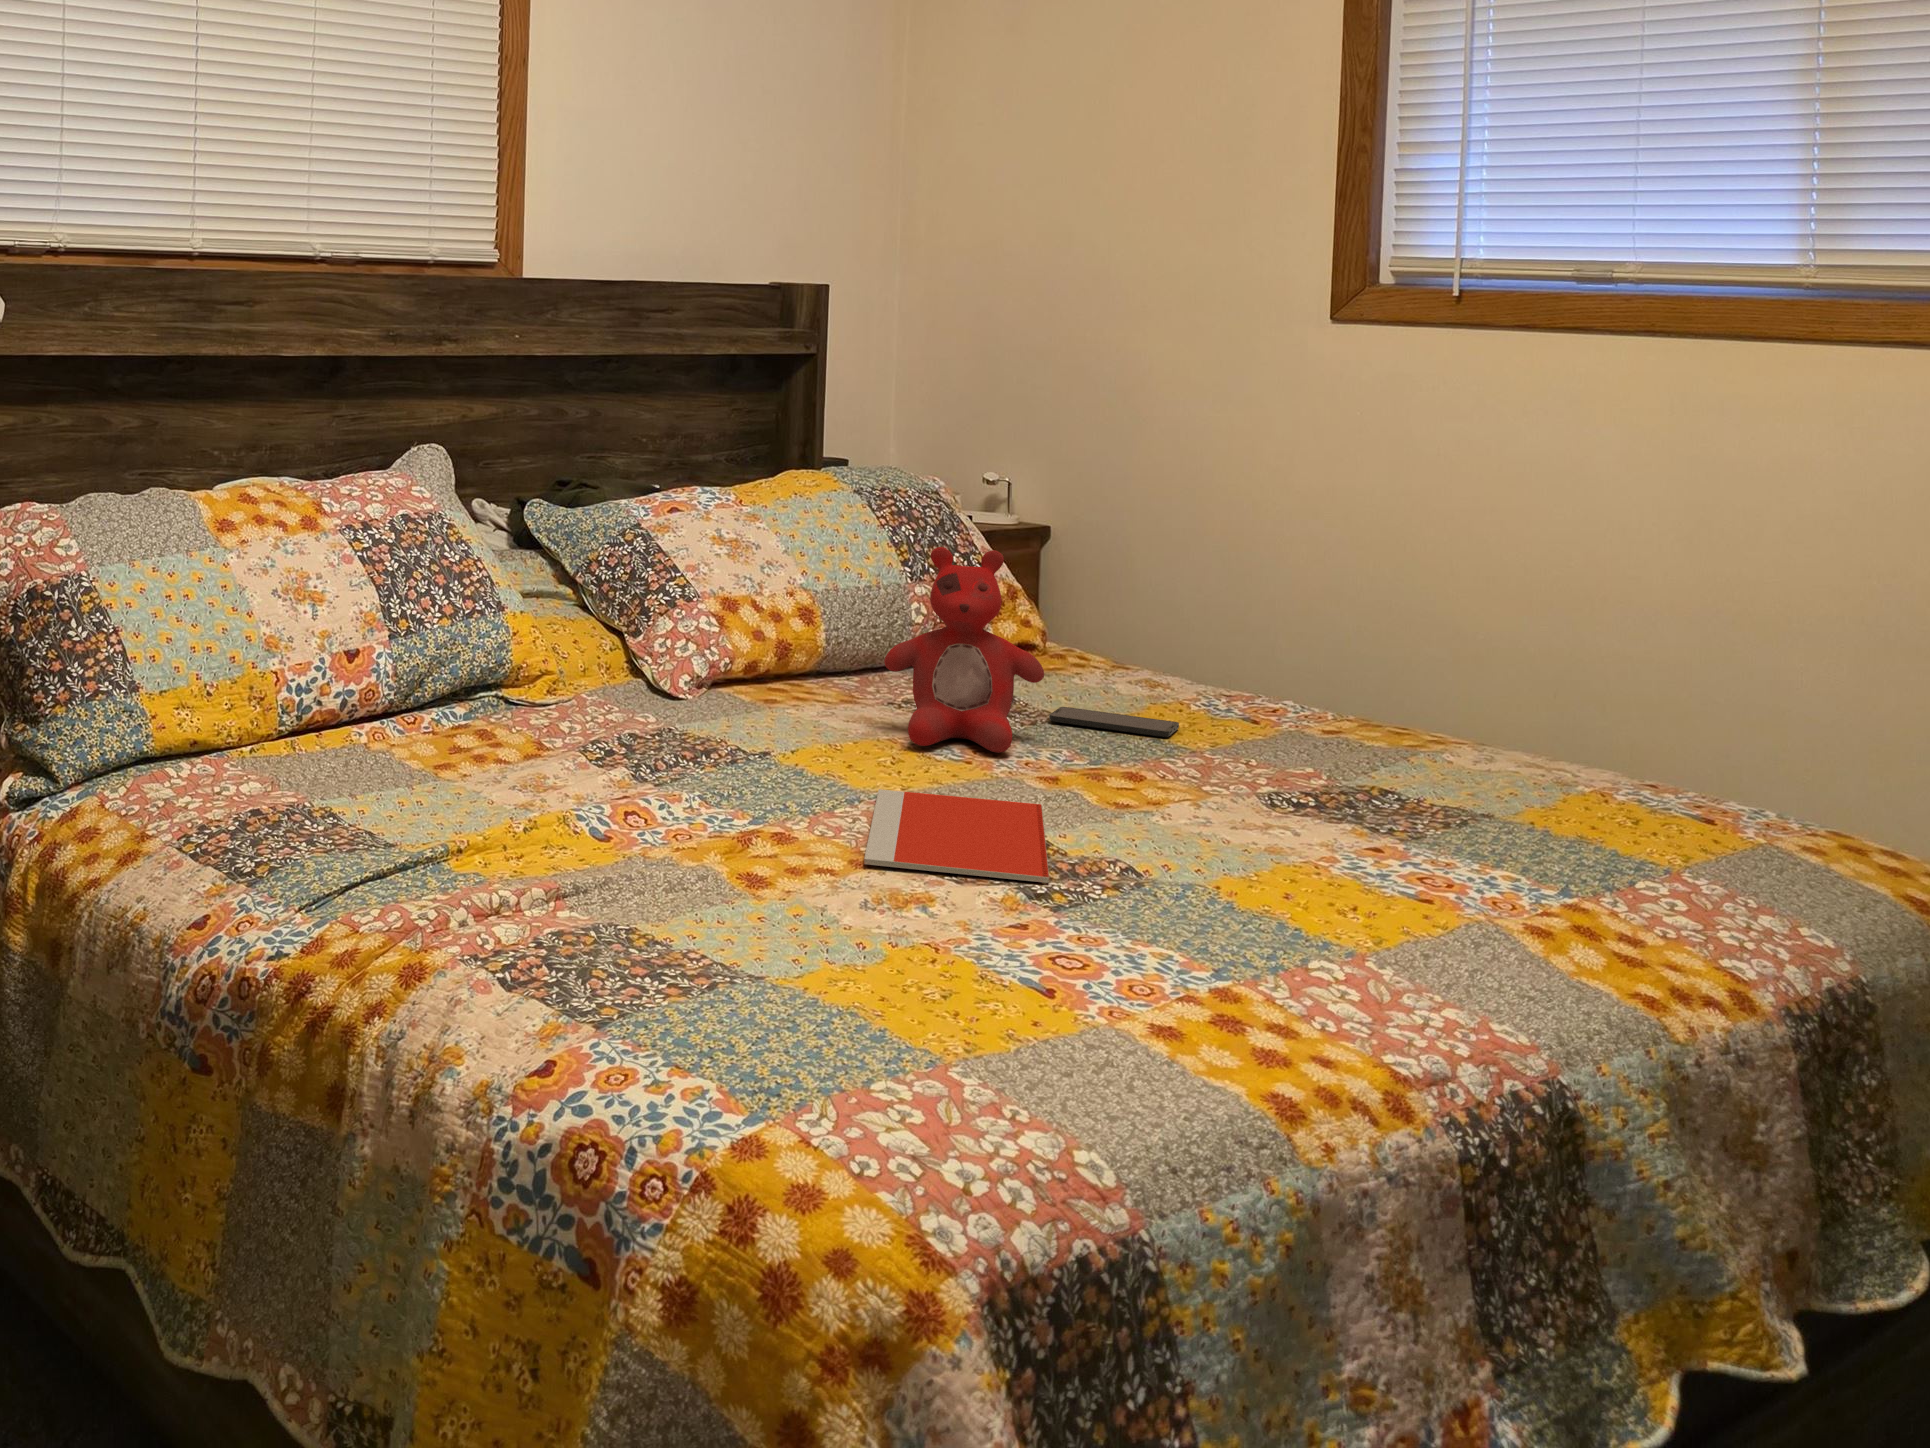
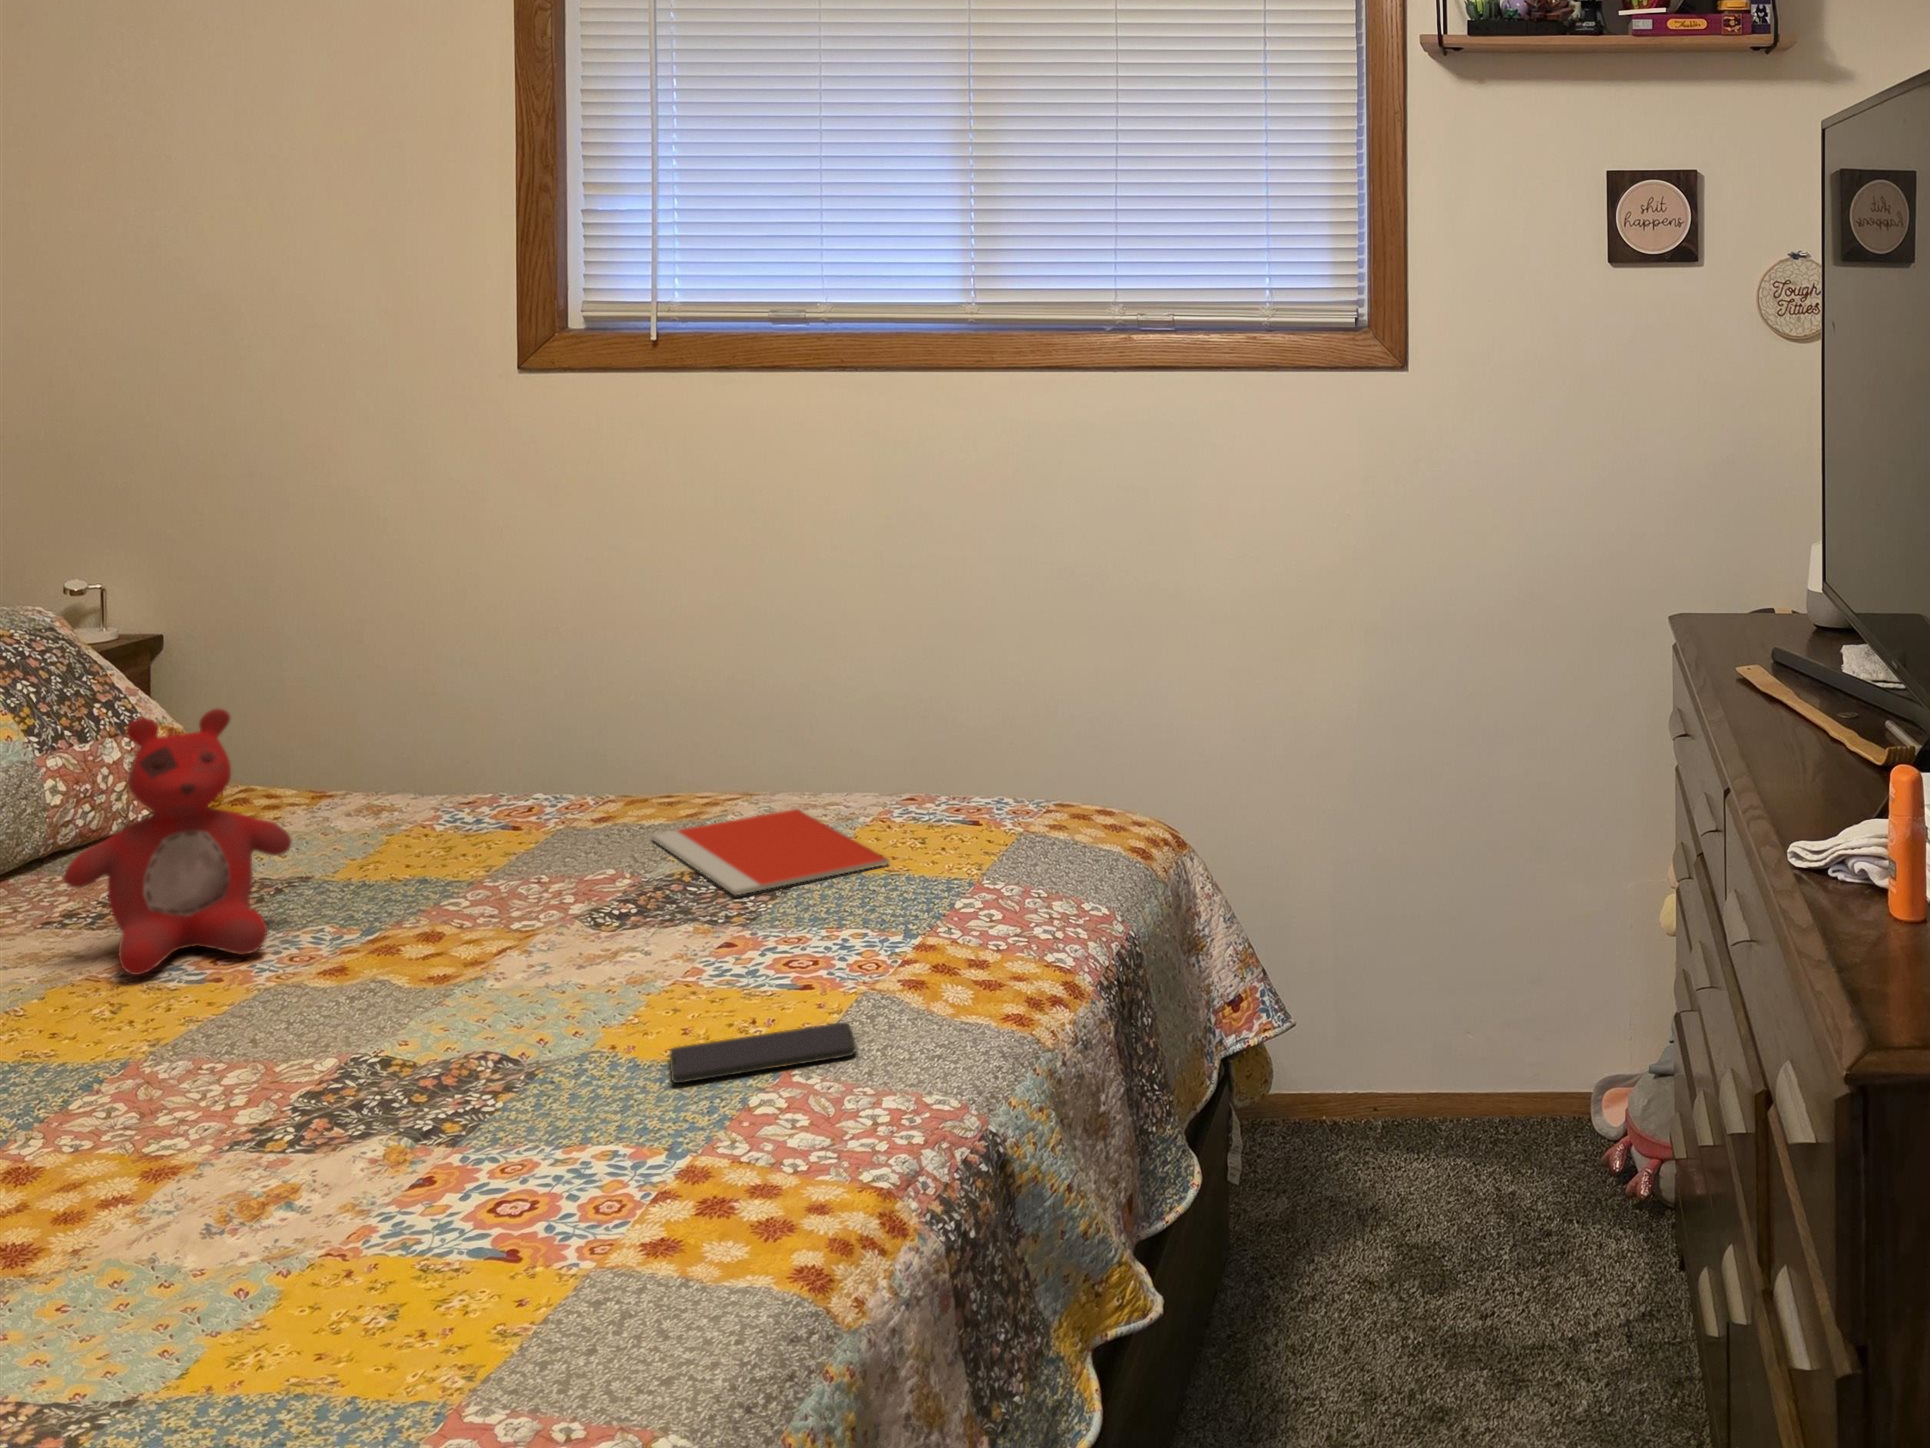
smartphone: present [1049,707,1179,737] -> present [669,1022,856,1083]
notebook: present [864,789,1049,883] -> present [651,809,890,895]

